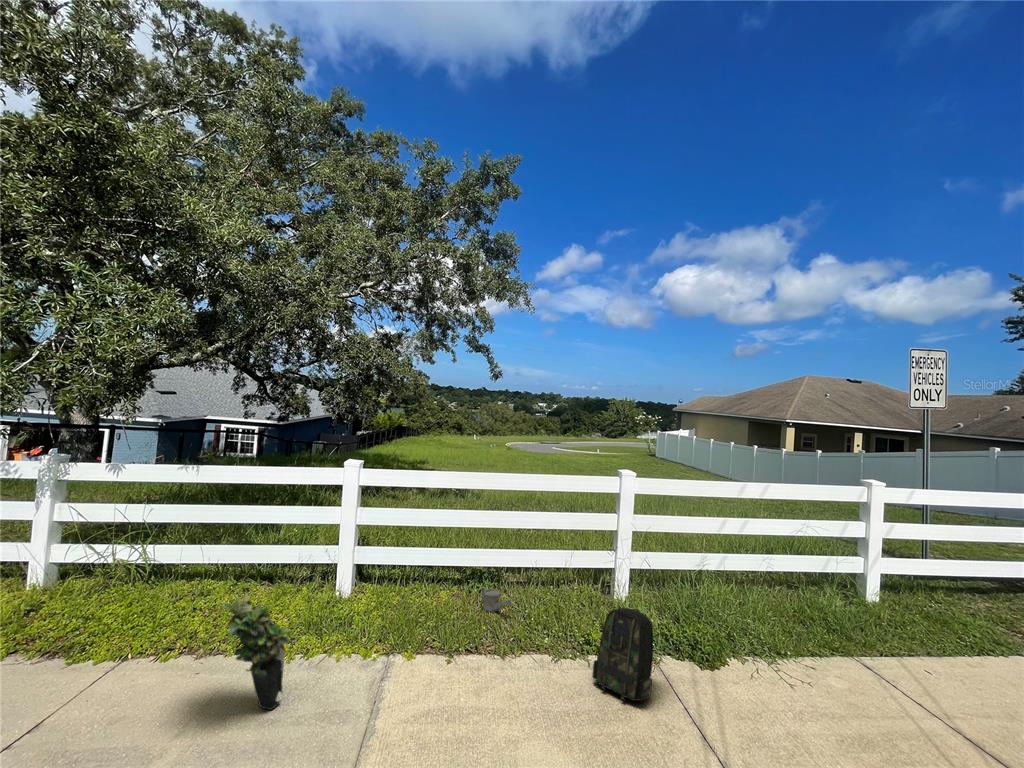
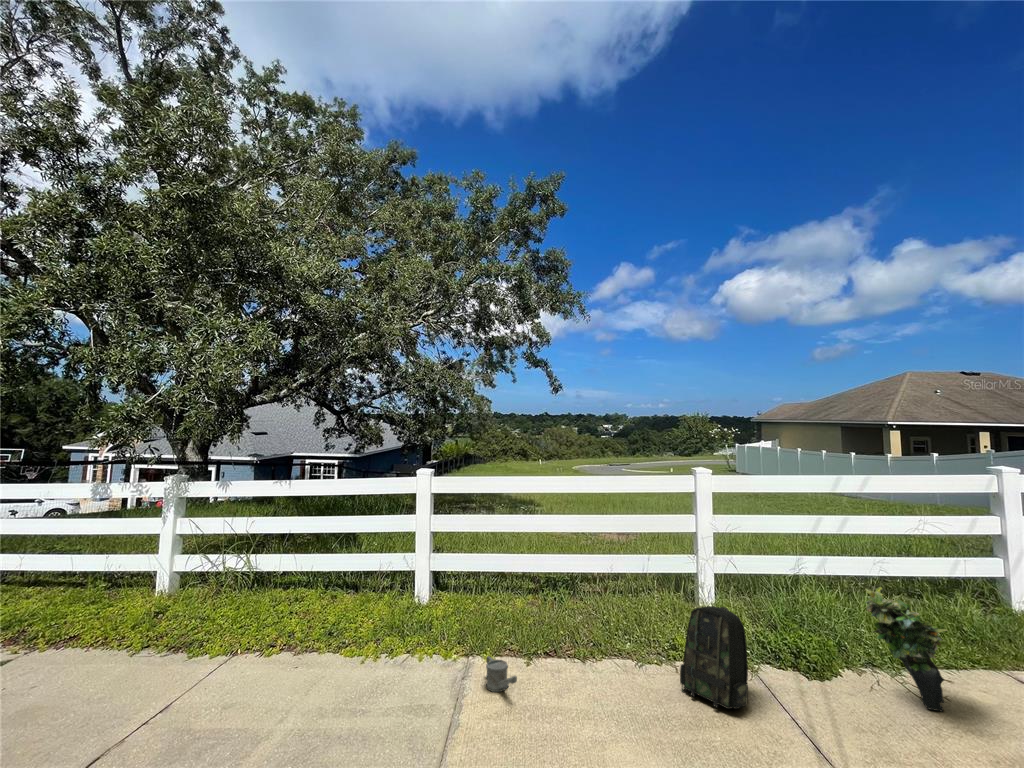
watering can: present [481,587,511,612] -> present [486,656,517,692]
potted plant: present [223,594,291,710] -> present [866,587,947,711]

